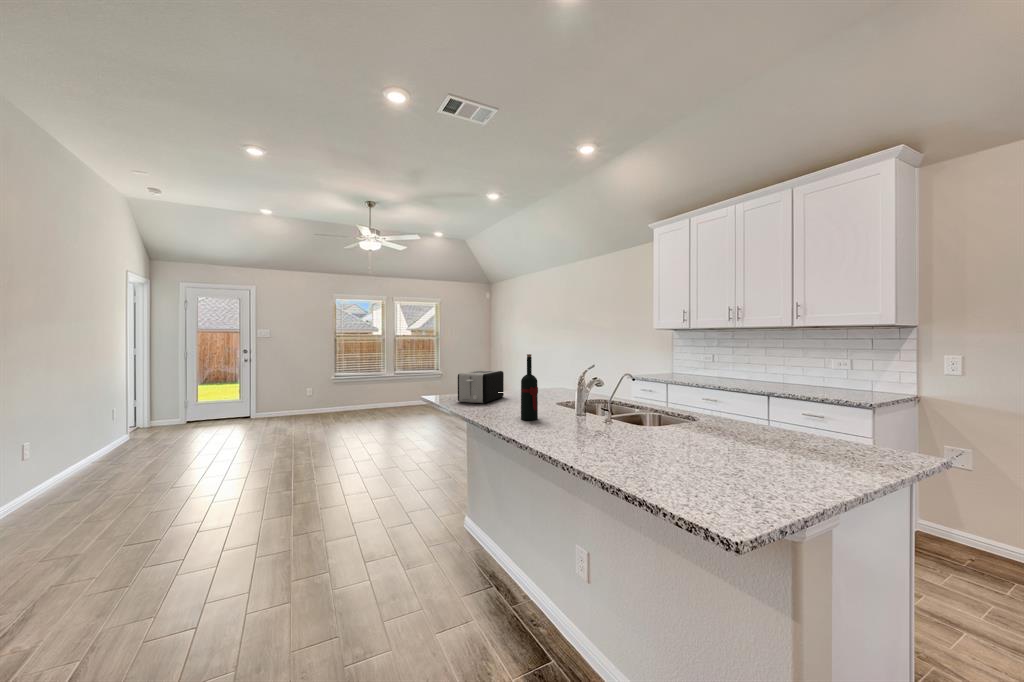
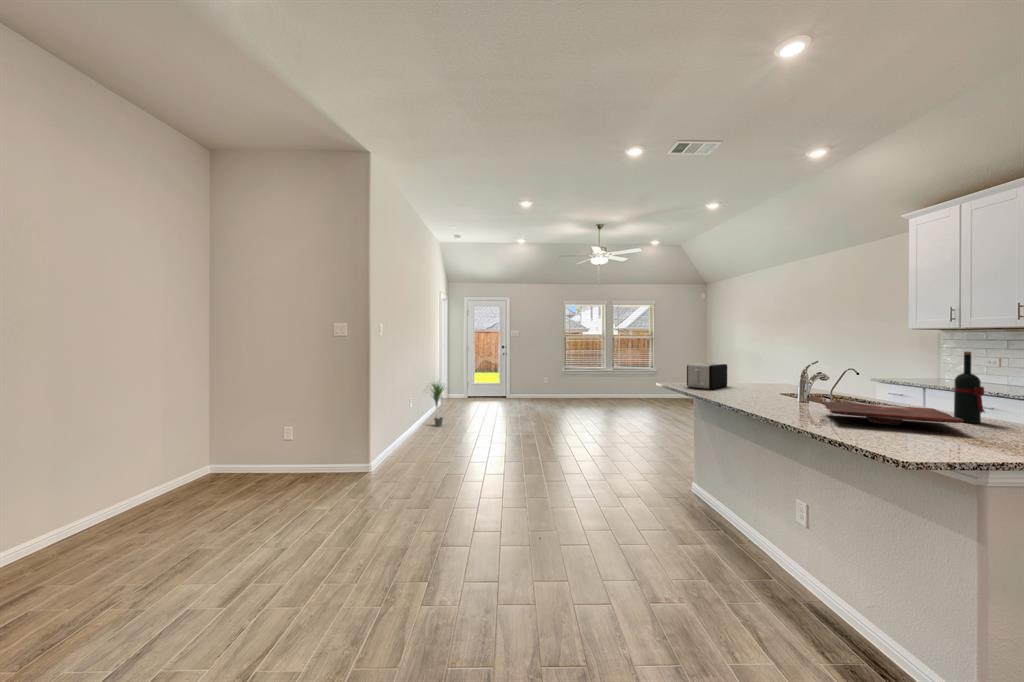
wine bottle: present [521,354,538,420] -> present [954,352,985,423]
potted plant: none [63,400,135,480] -> present [432,384,444,426]
cutting board: none [602,420,741,447] -> present [822,402,963,425]

